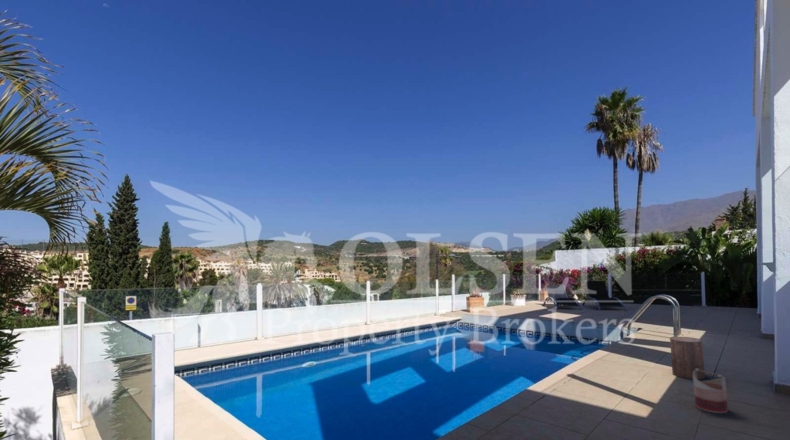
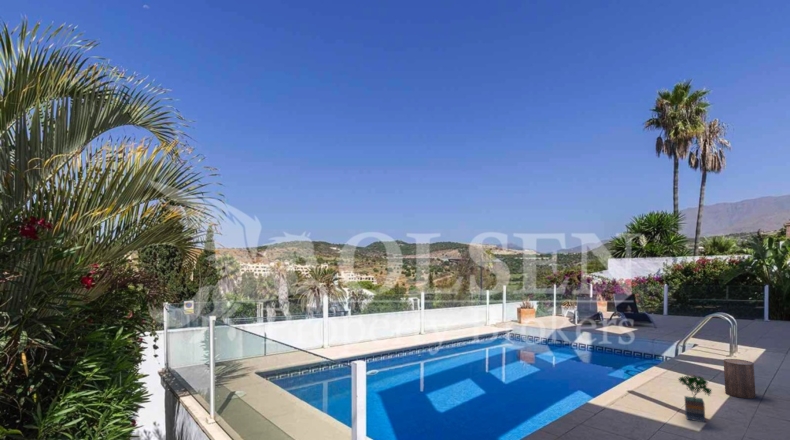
potted tree: none [623,353,662,408] -> present [679,375,711,422]
basket: present [693,369,728,413] -> none [741,390,771,429]

